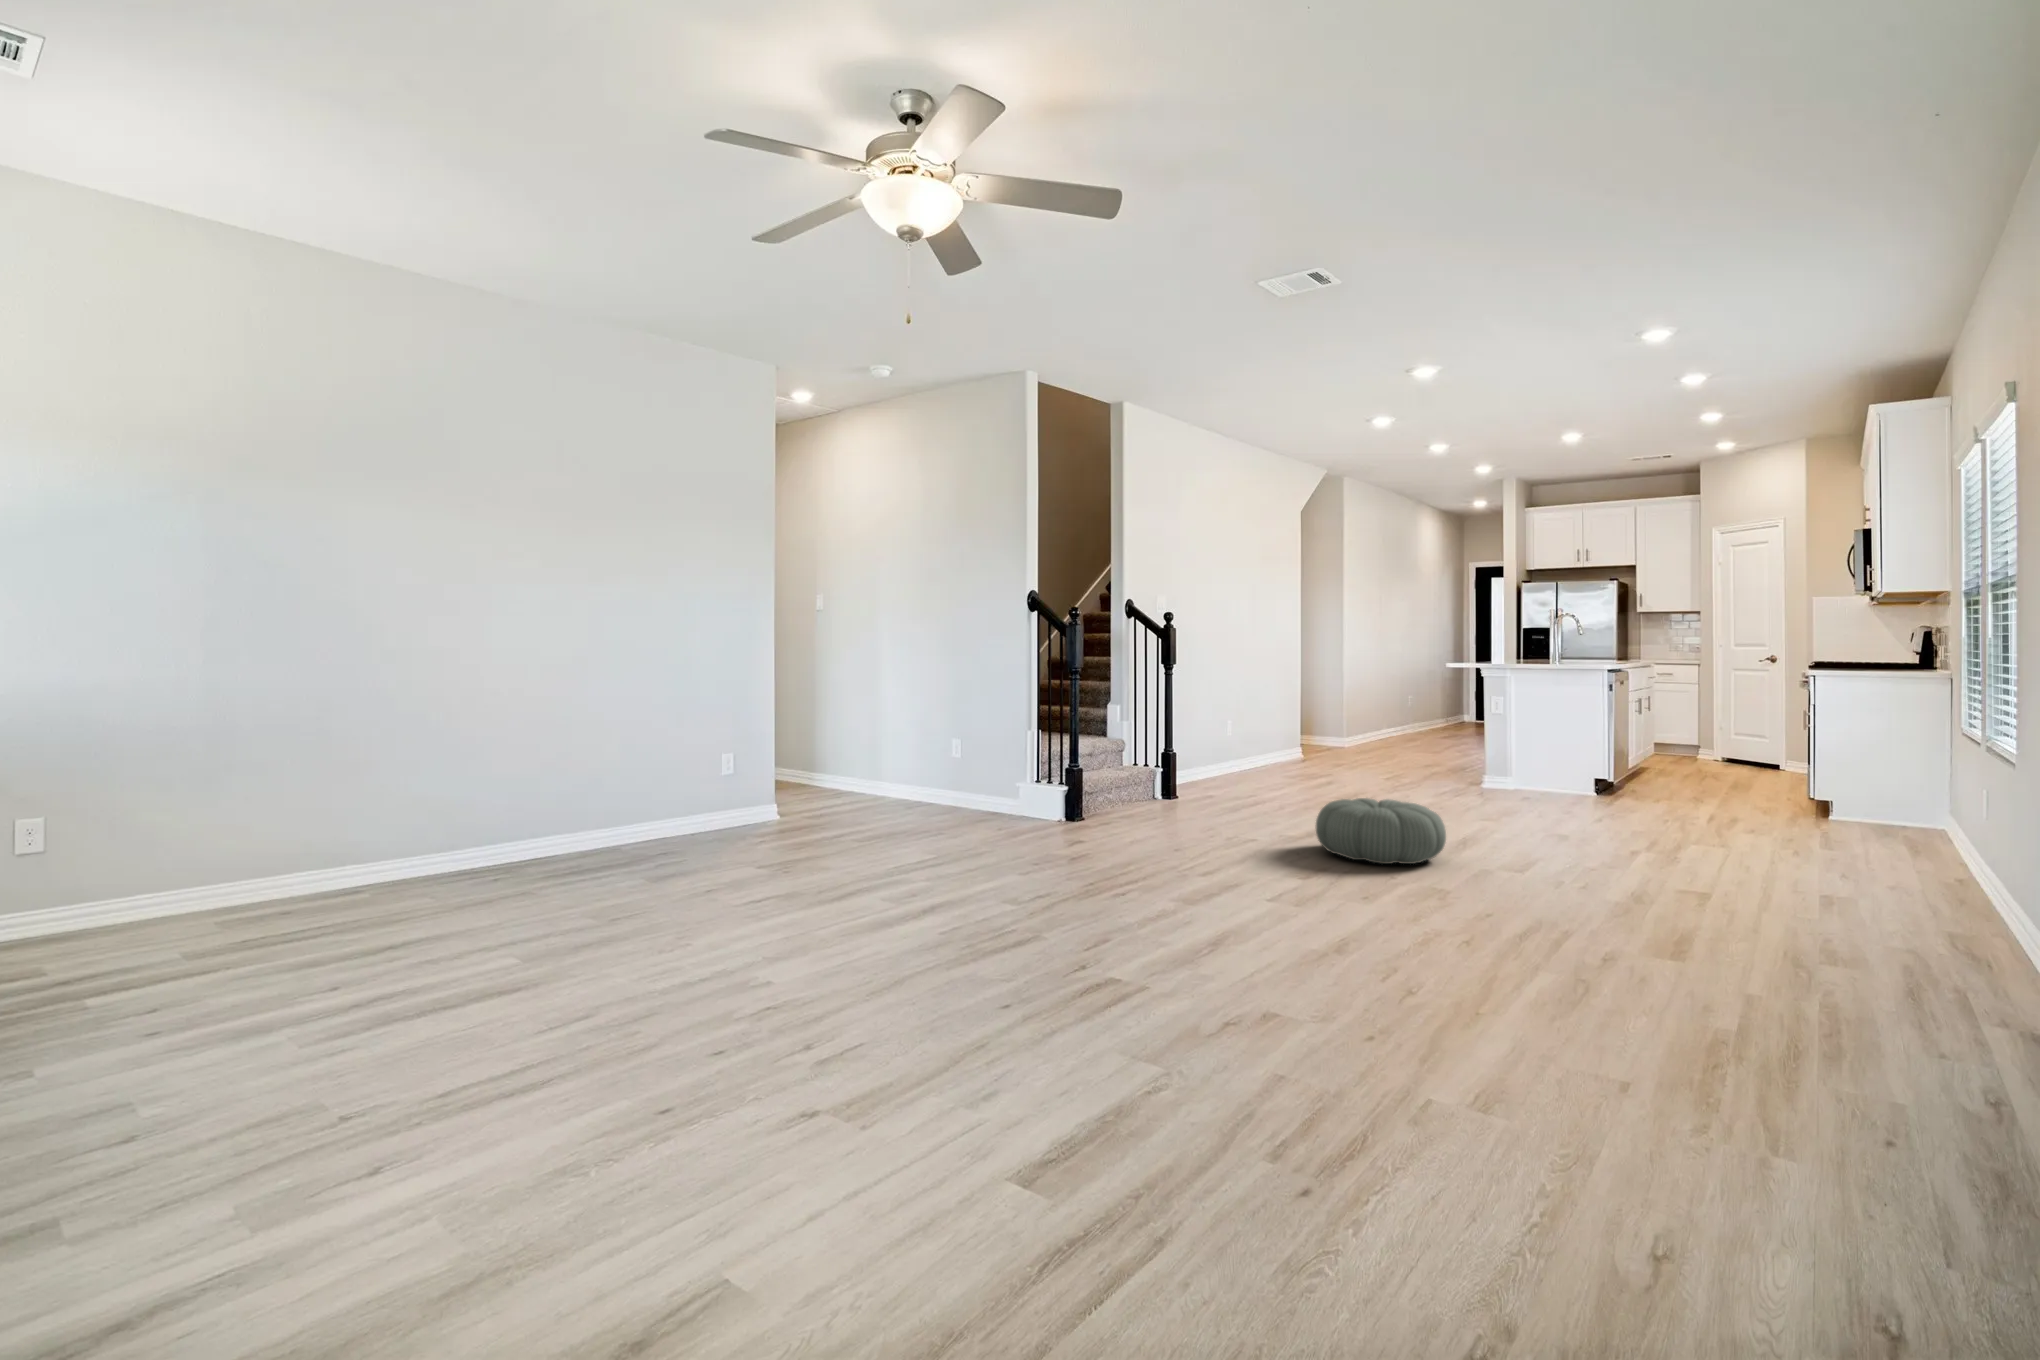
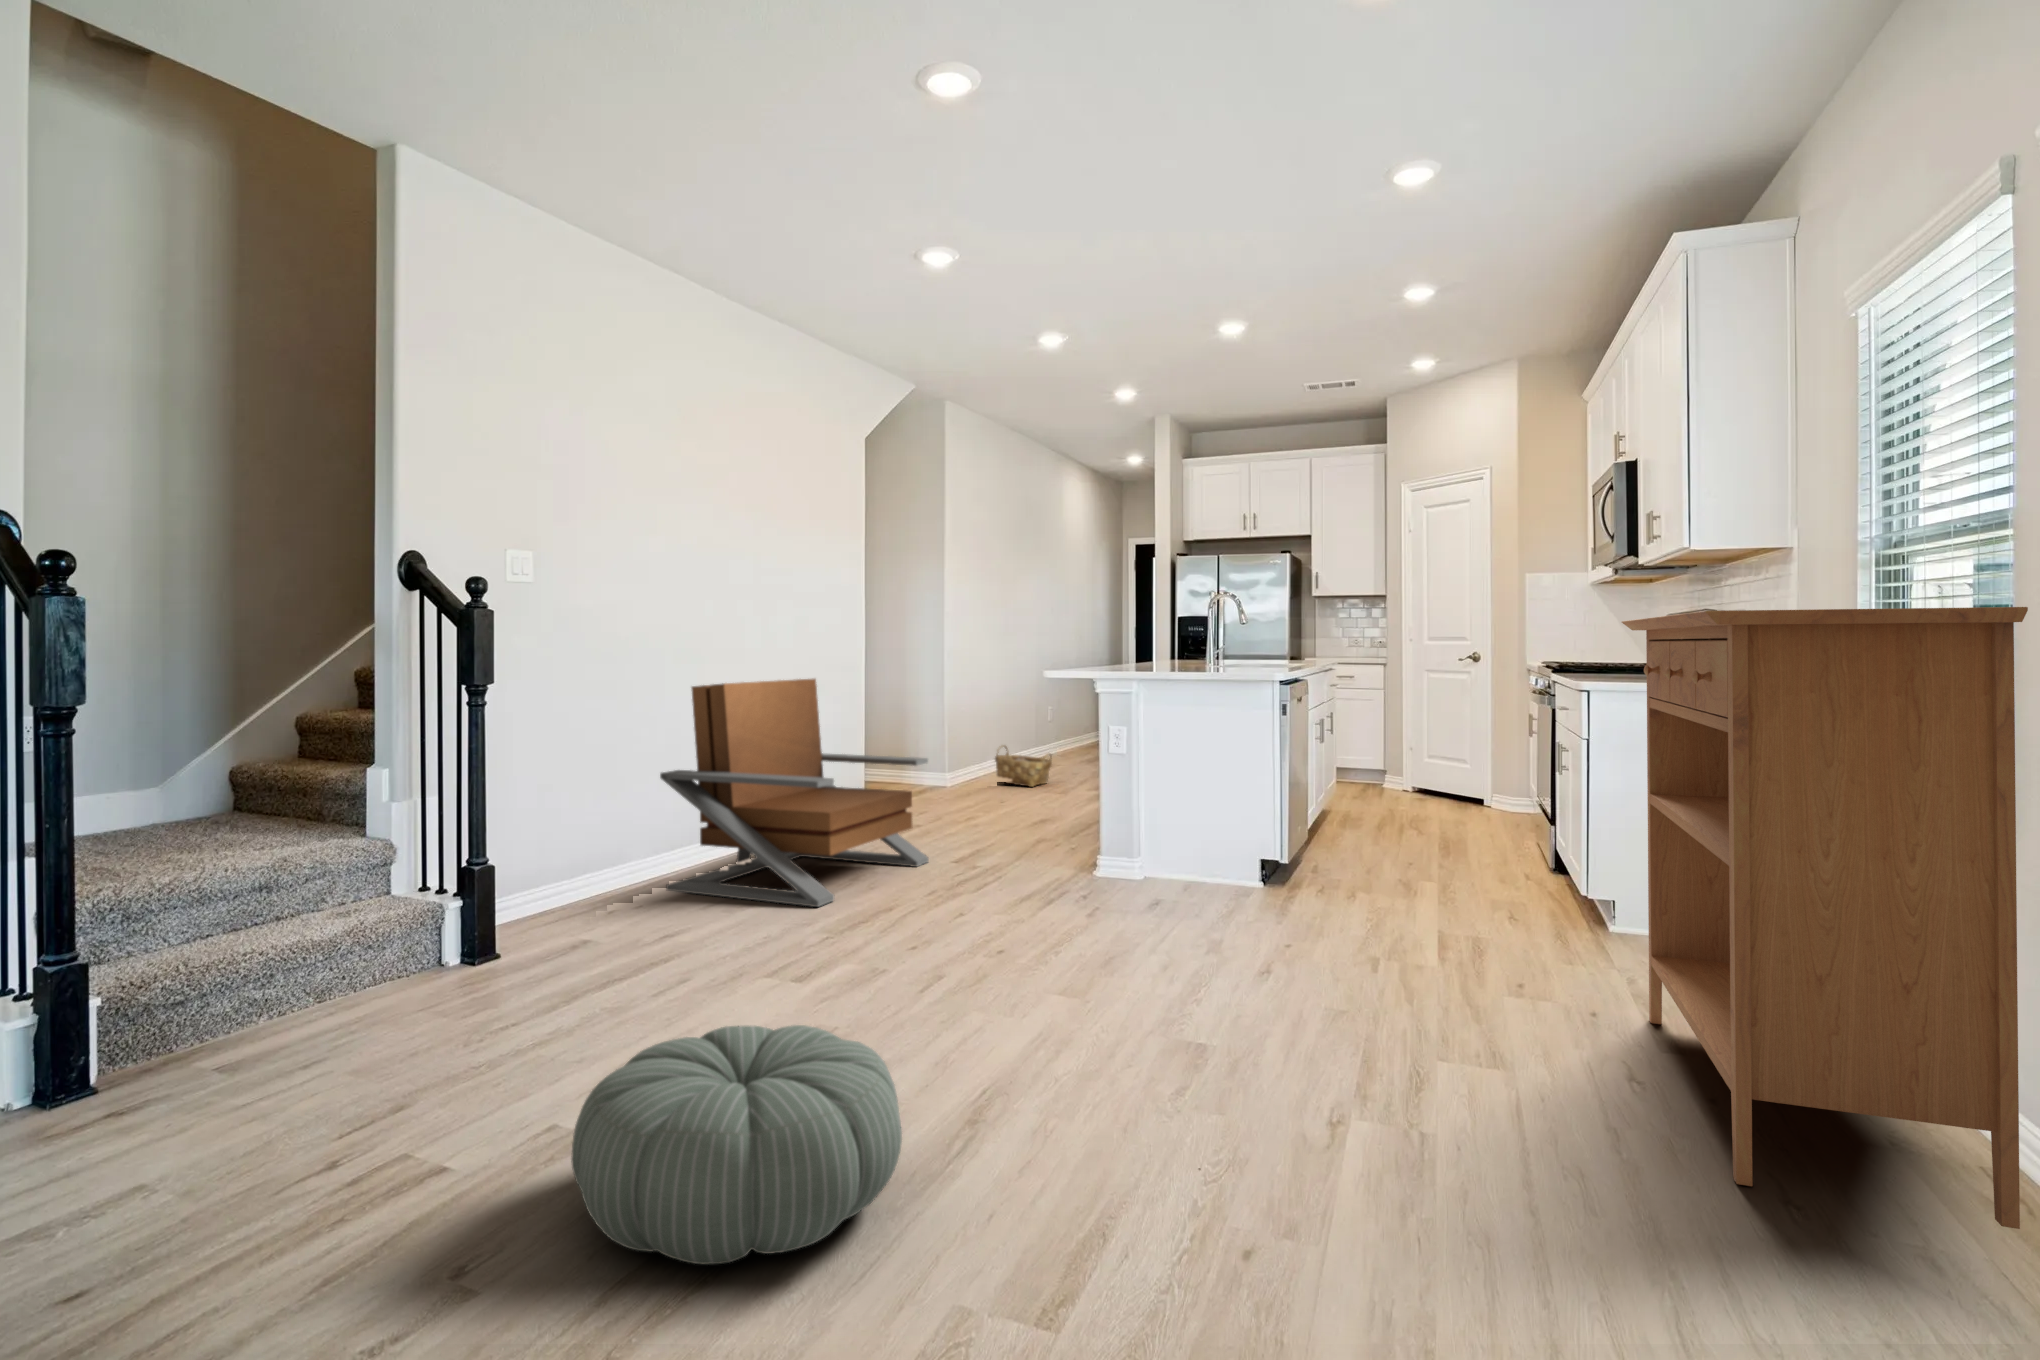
console table: none [1826,636,1982,902] -> present [1622,607,2028,1229]
lounge chair: none [1218,666,1366,789] -> present [660,679,929,907]
woven basket: none [1377,716,1421,746] -> present [995,745,1052,787]

